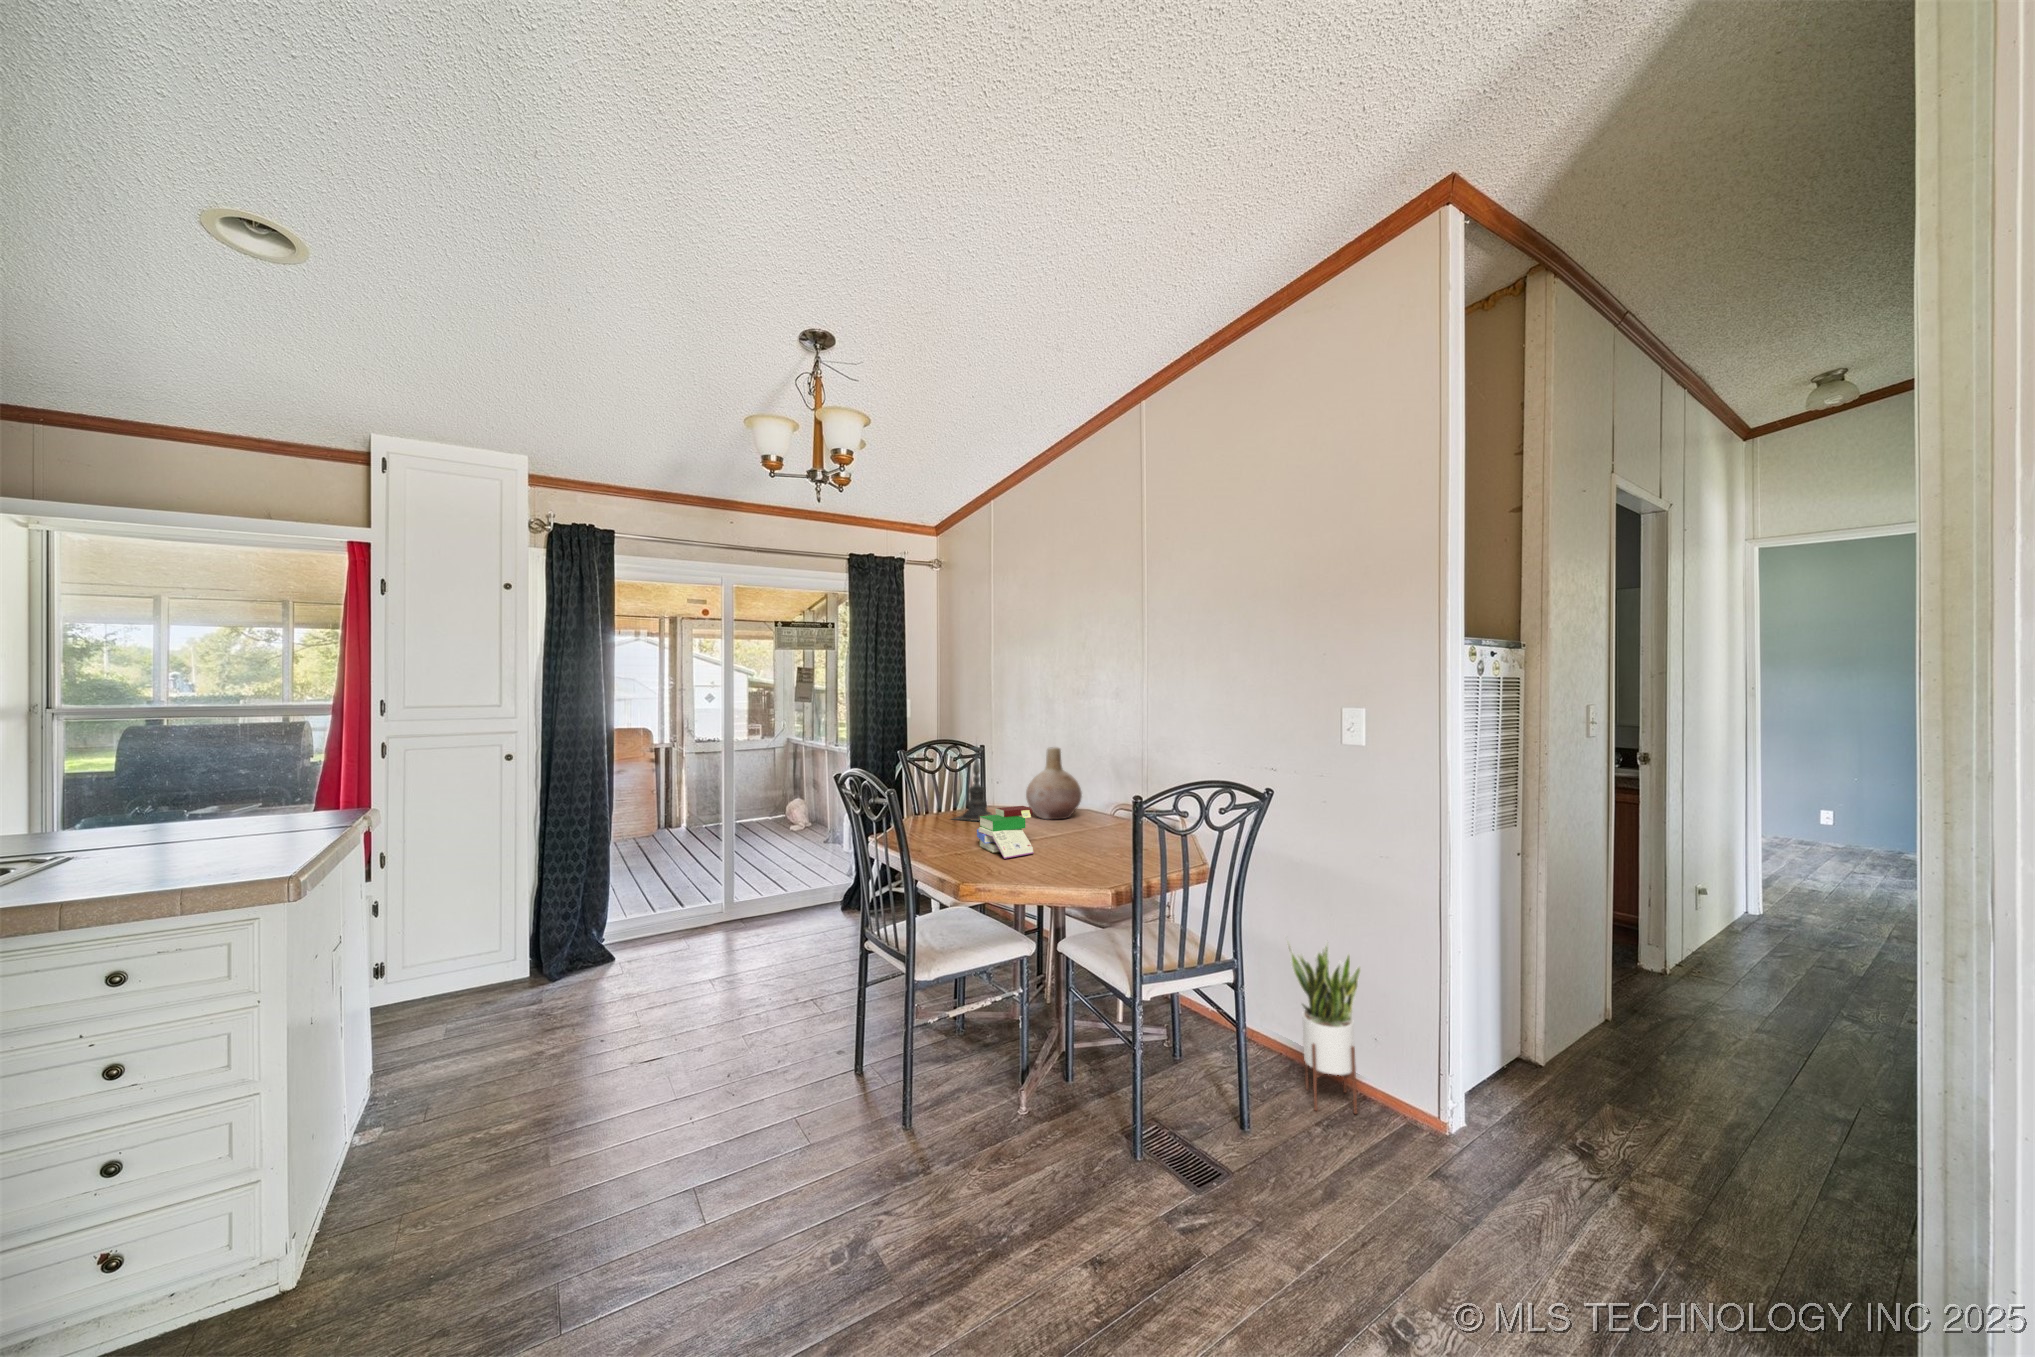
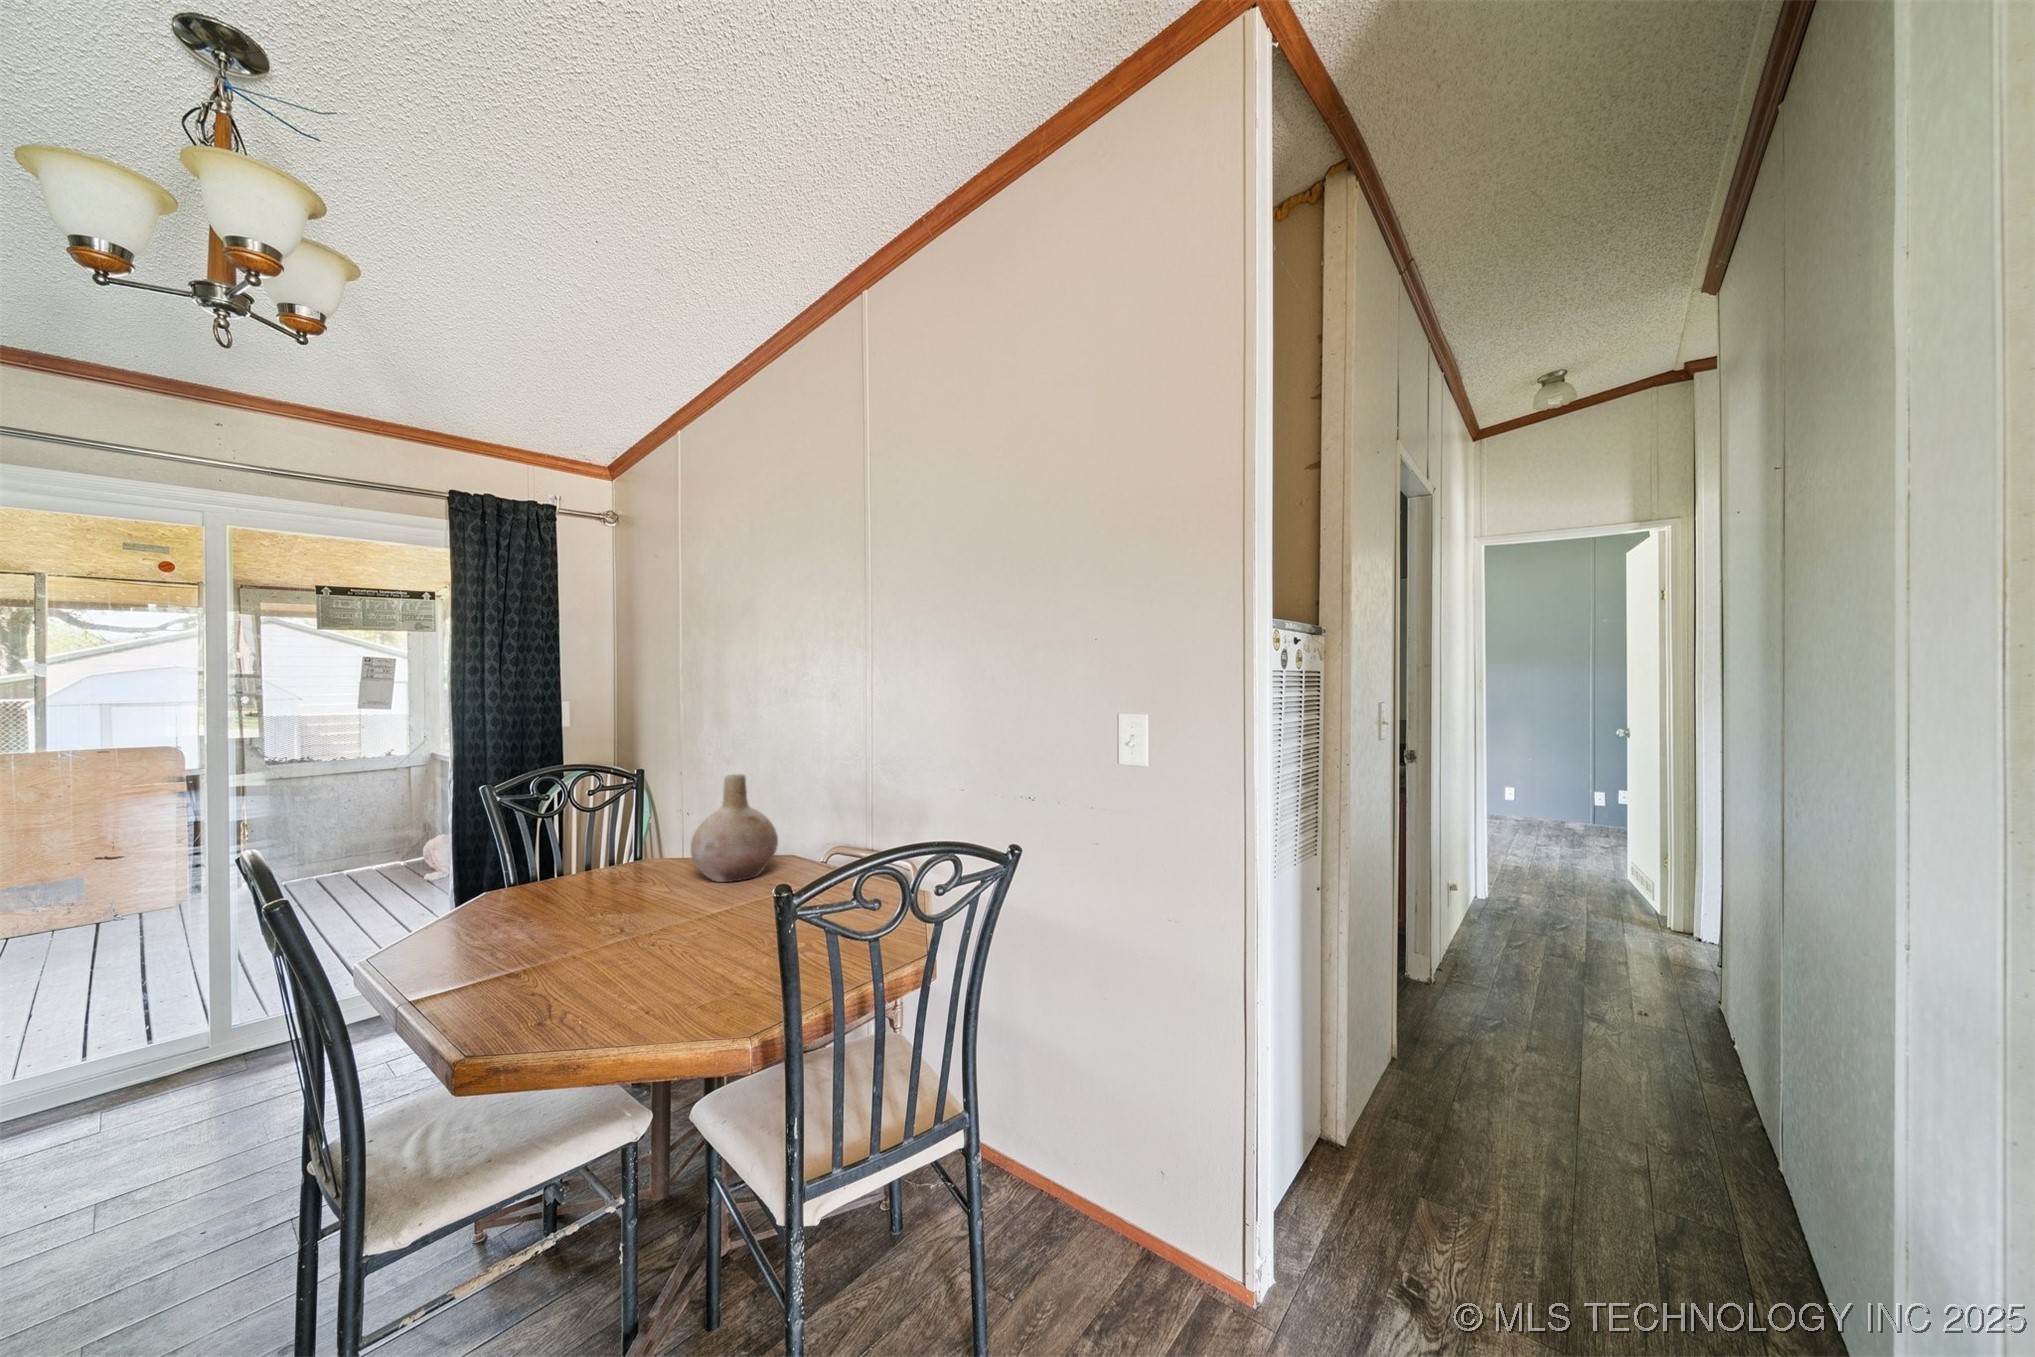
candle holder: present [954,746,991,821] -> none [558,763,654,896]
book: present [977,806,1034,859] -> none [558,877,663,984]
potted plant: present [1285,936,1361,1114] -> none [1043,1041,1144,1300]

